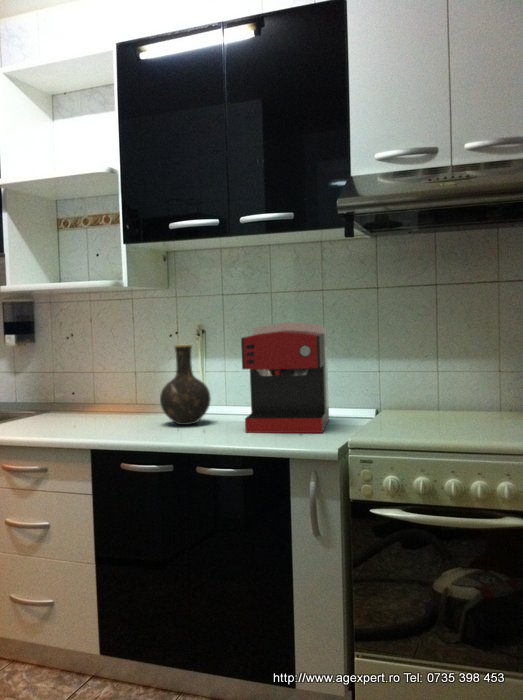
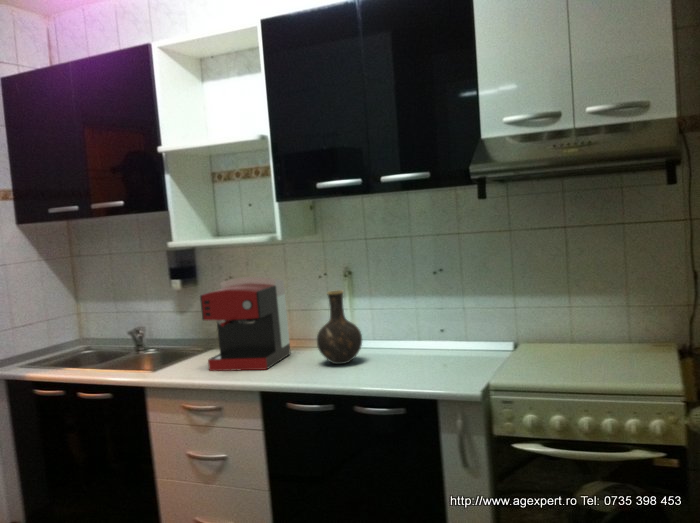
coffee maker: present [241,322,329,433] -> present [200,277,290,371]

